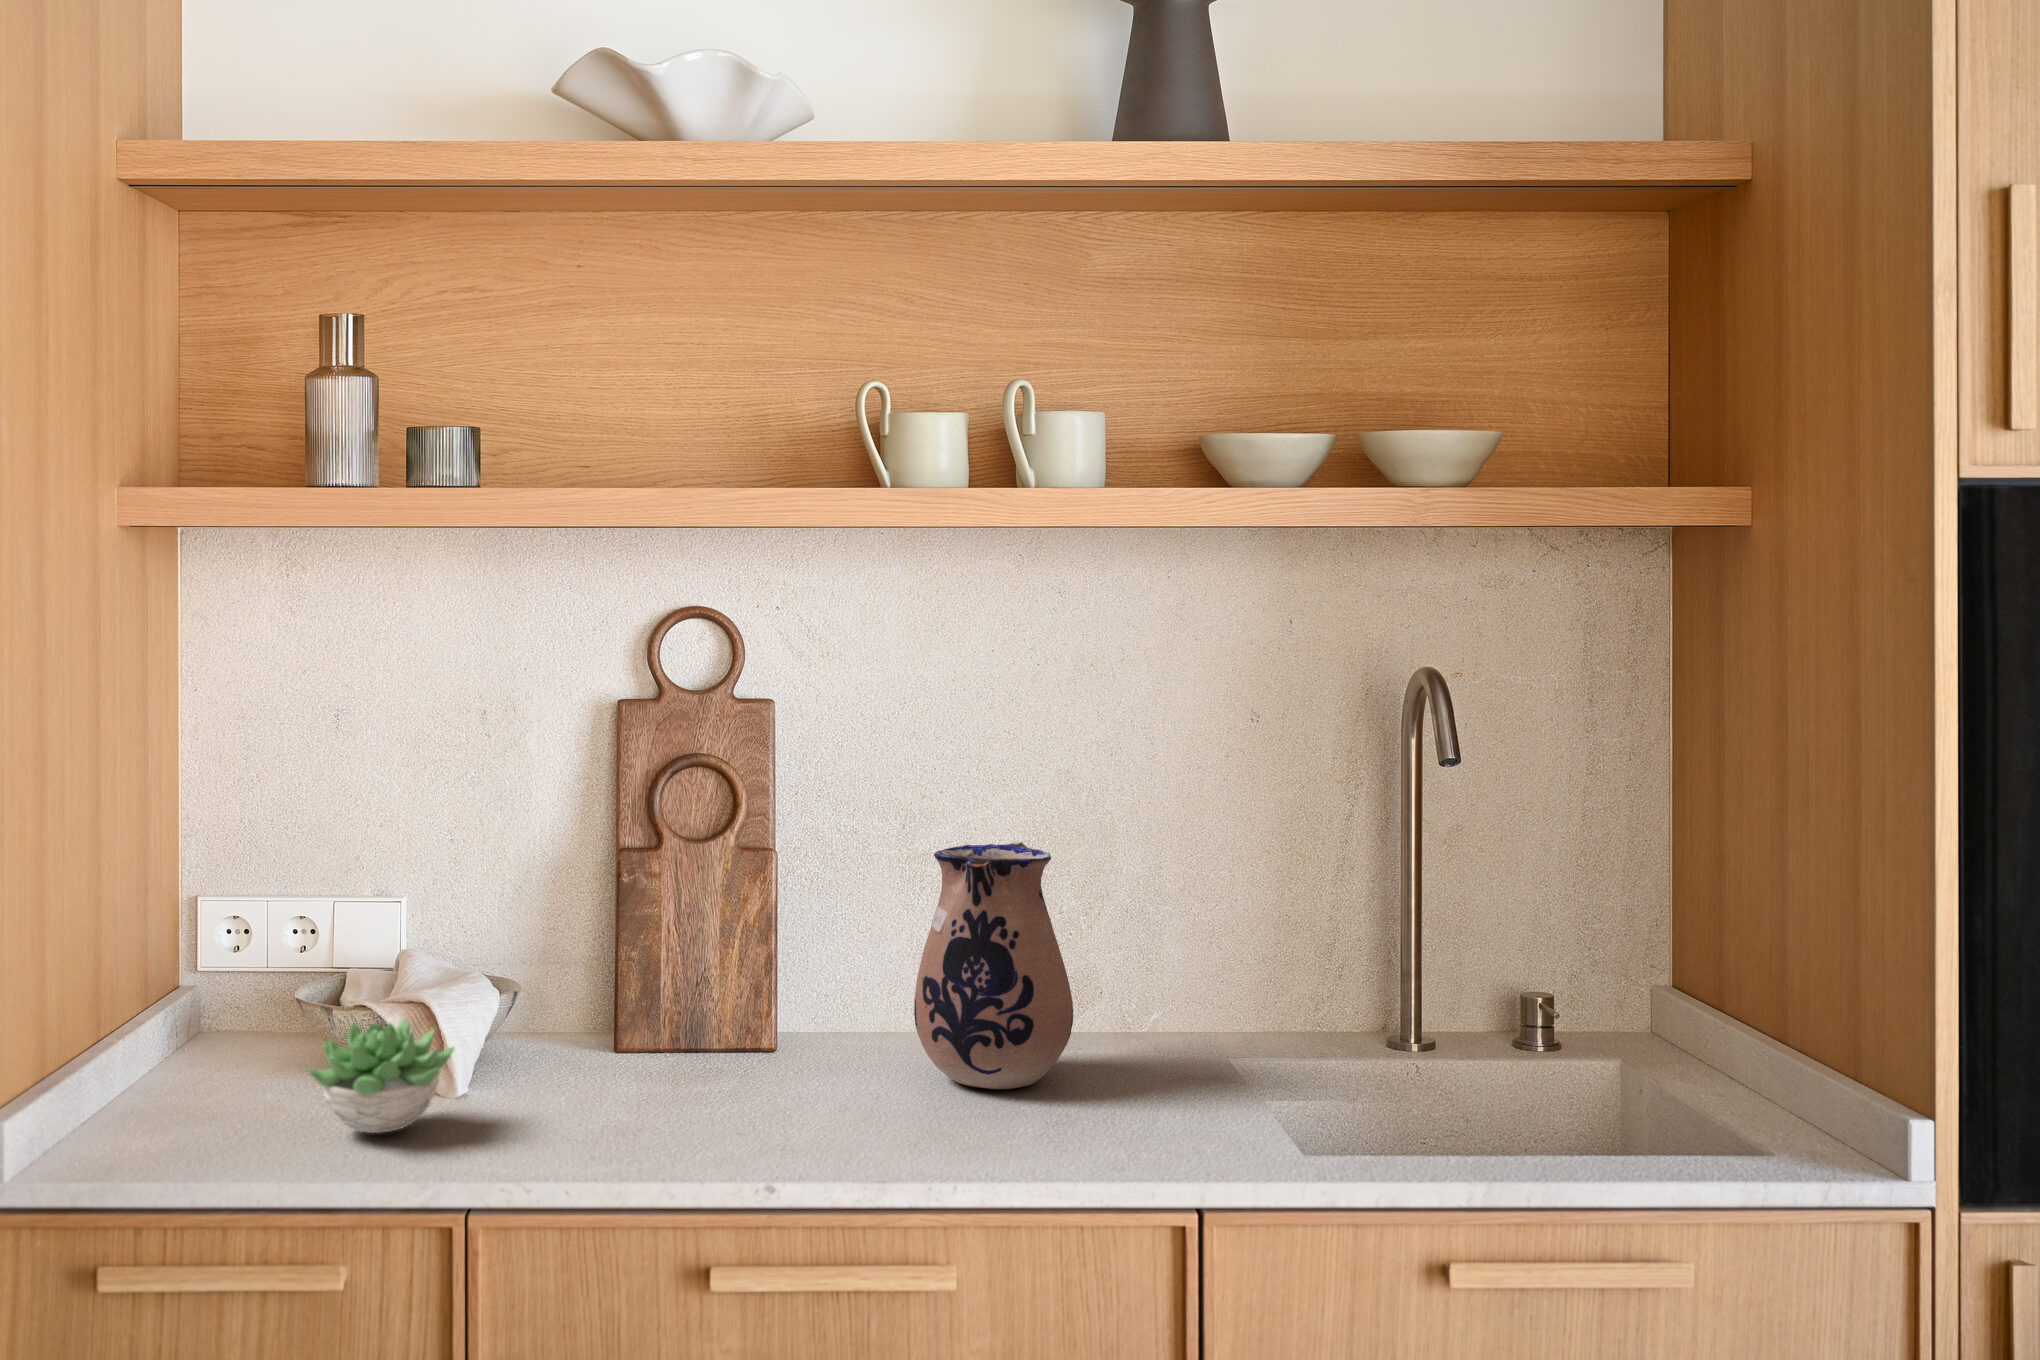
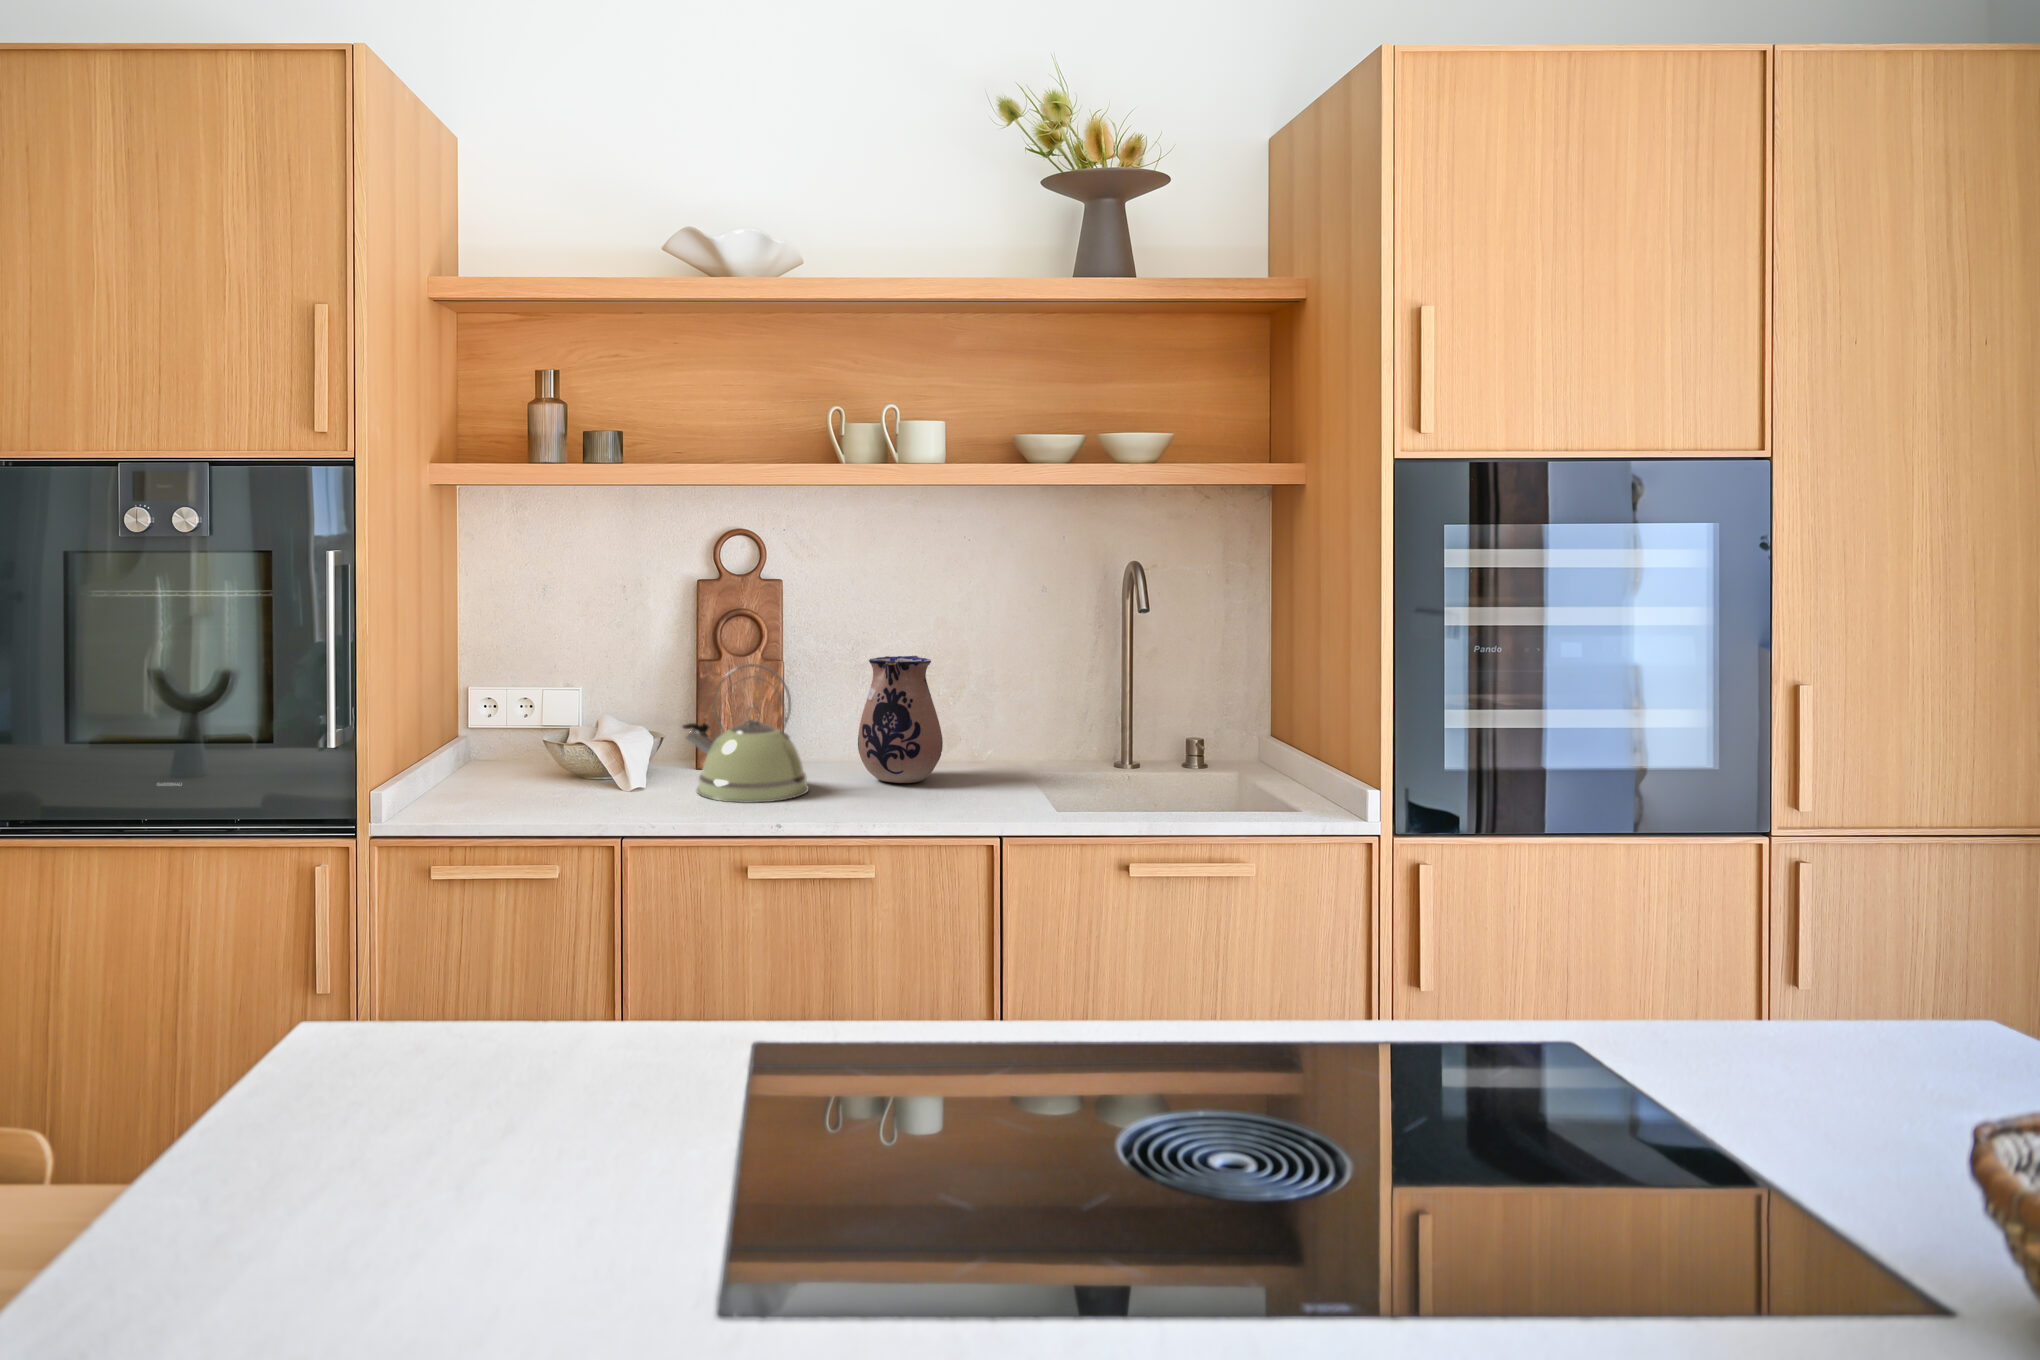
kettle: none [584,867,823,1141] -> present [683,664,809,803]
succulent plant: present [307,1020,454,1133] -> none [538,743,615,799]

